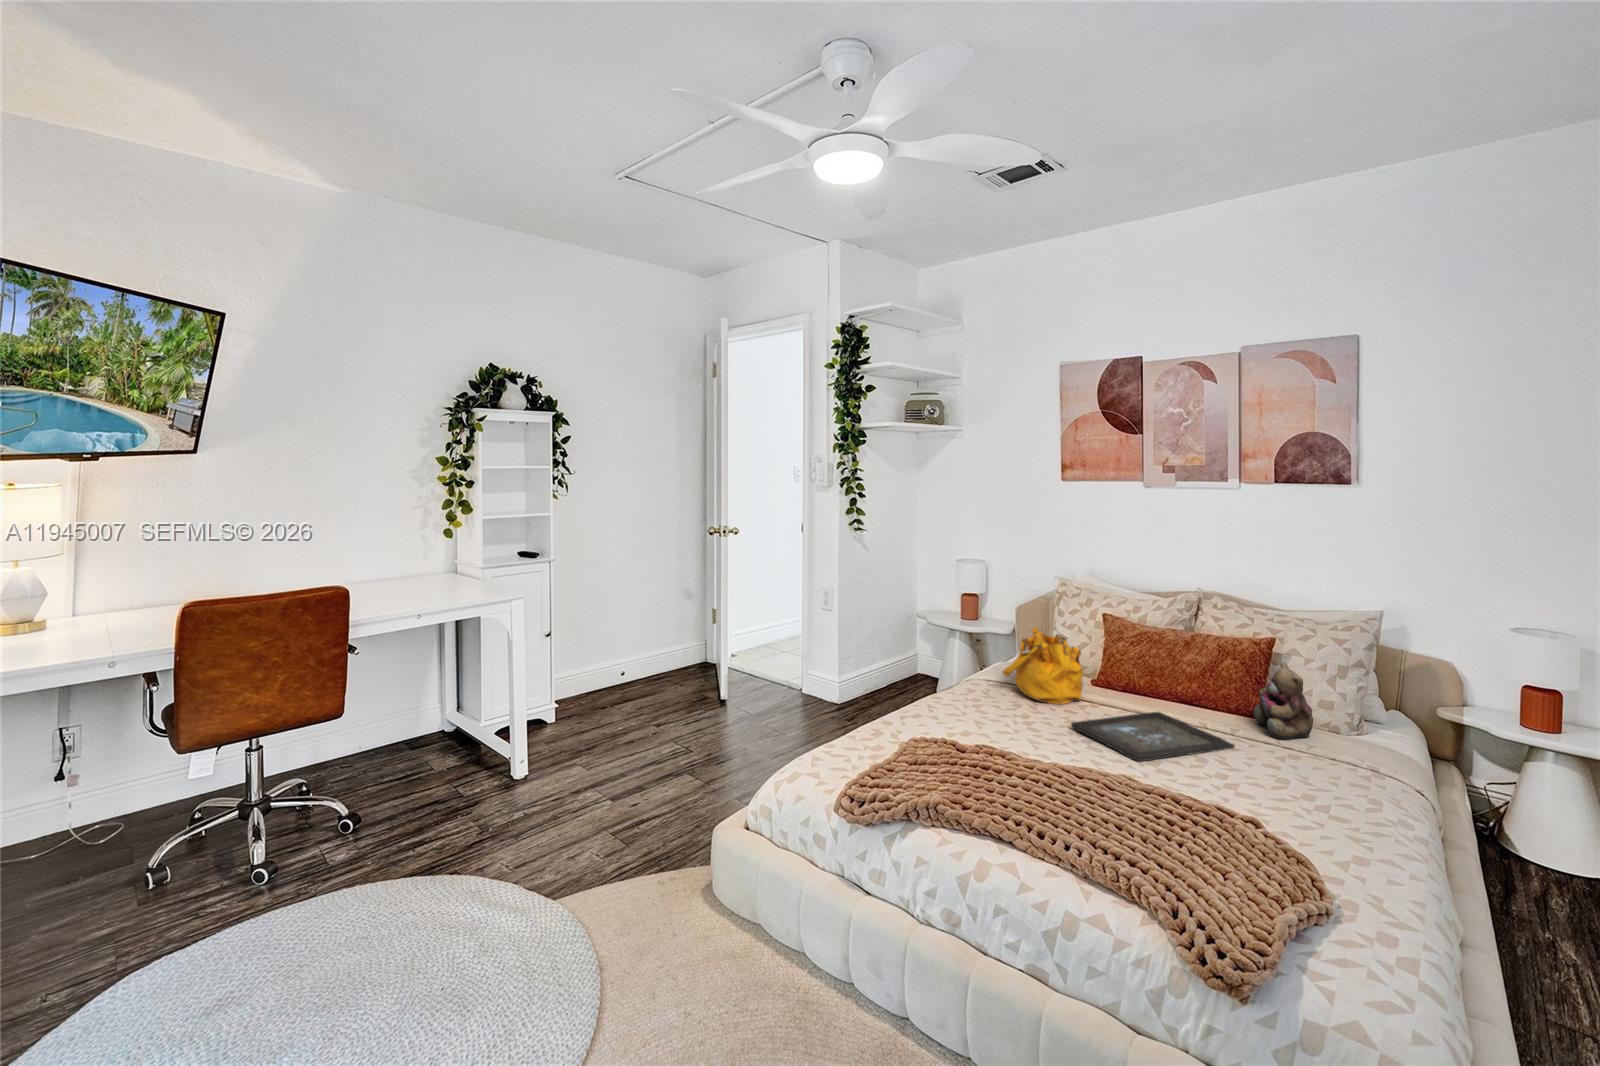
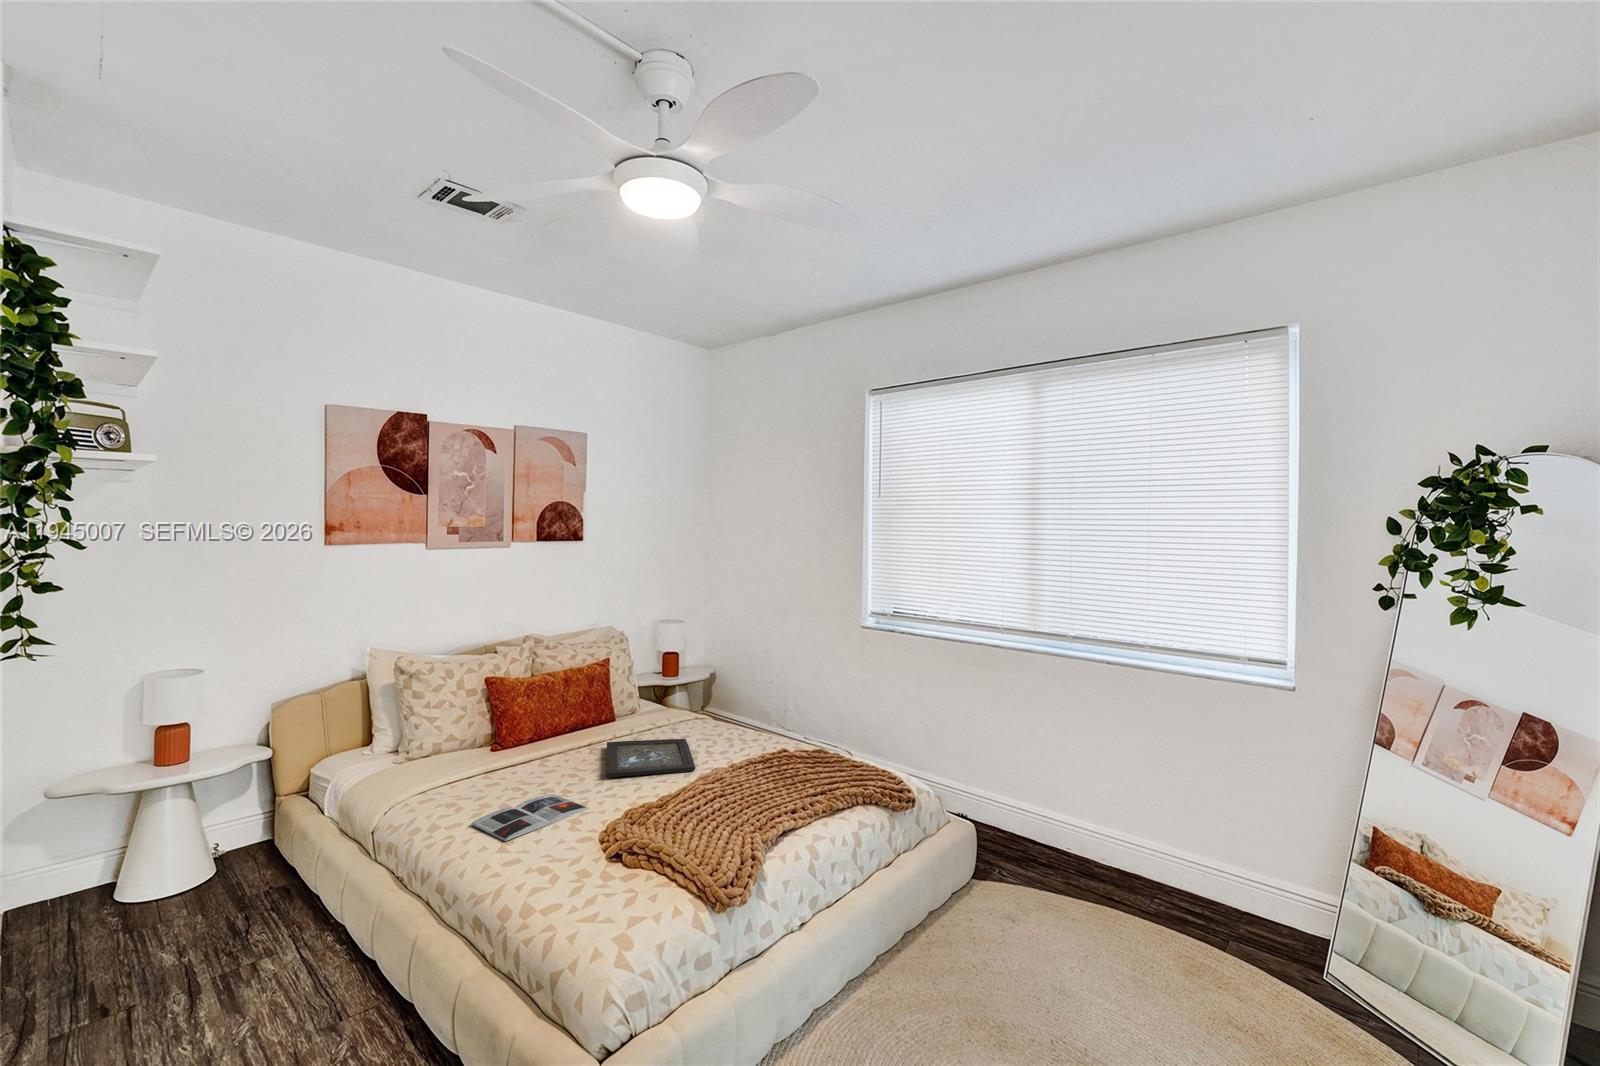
handbag: present [1003,627,1083,705] -> none [449,704,540,780]
teddy bear: present [1254,662,1313,740] -> none [640,674,685,728]
magazine: none [919,703,1018,734] -> present [471,794,589,841]

